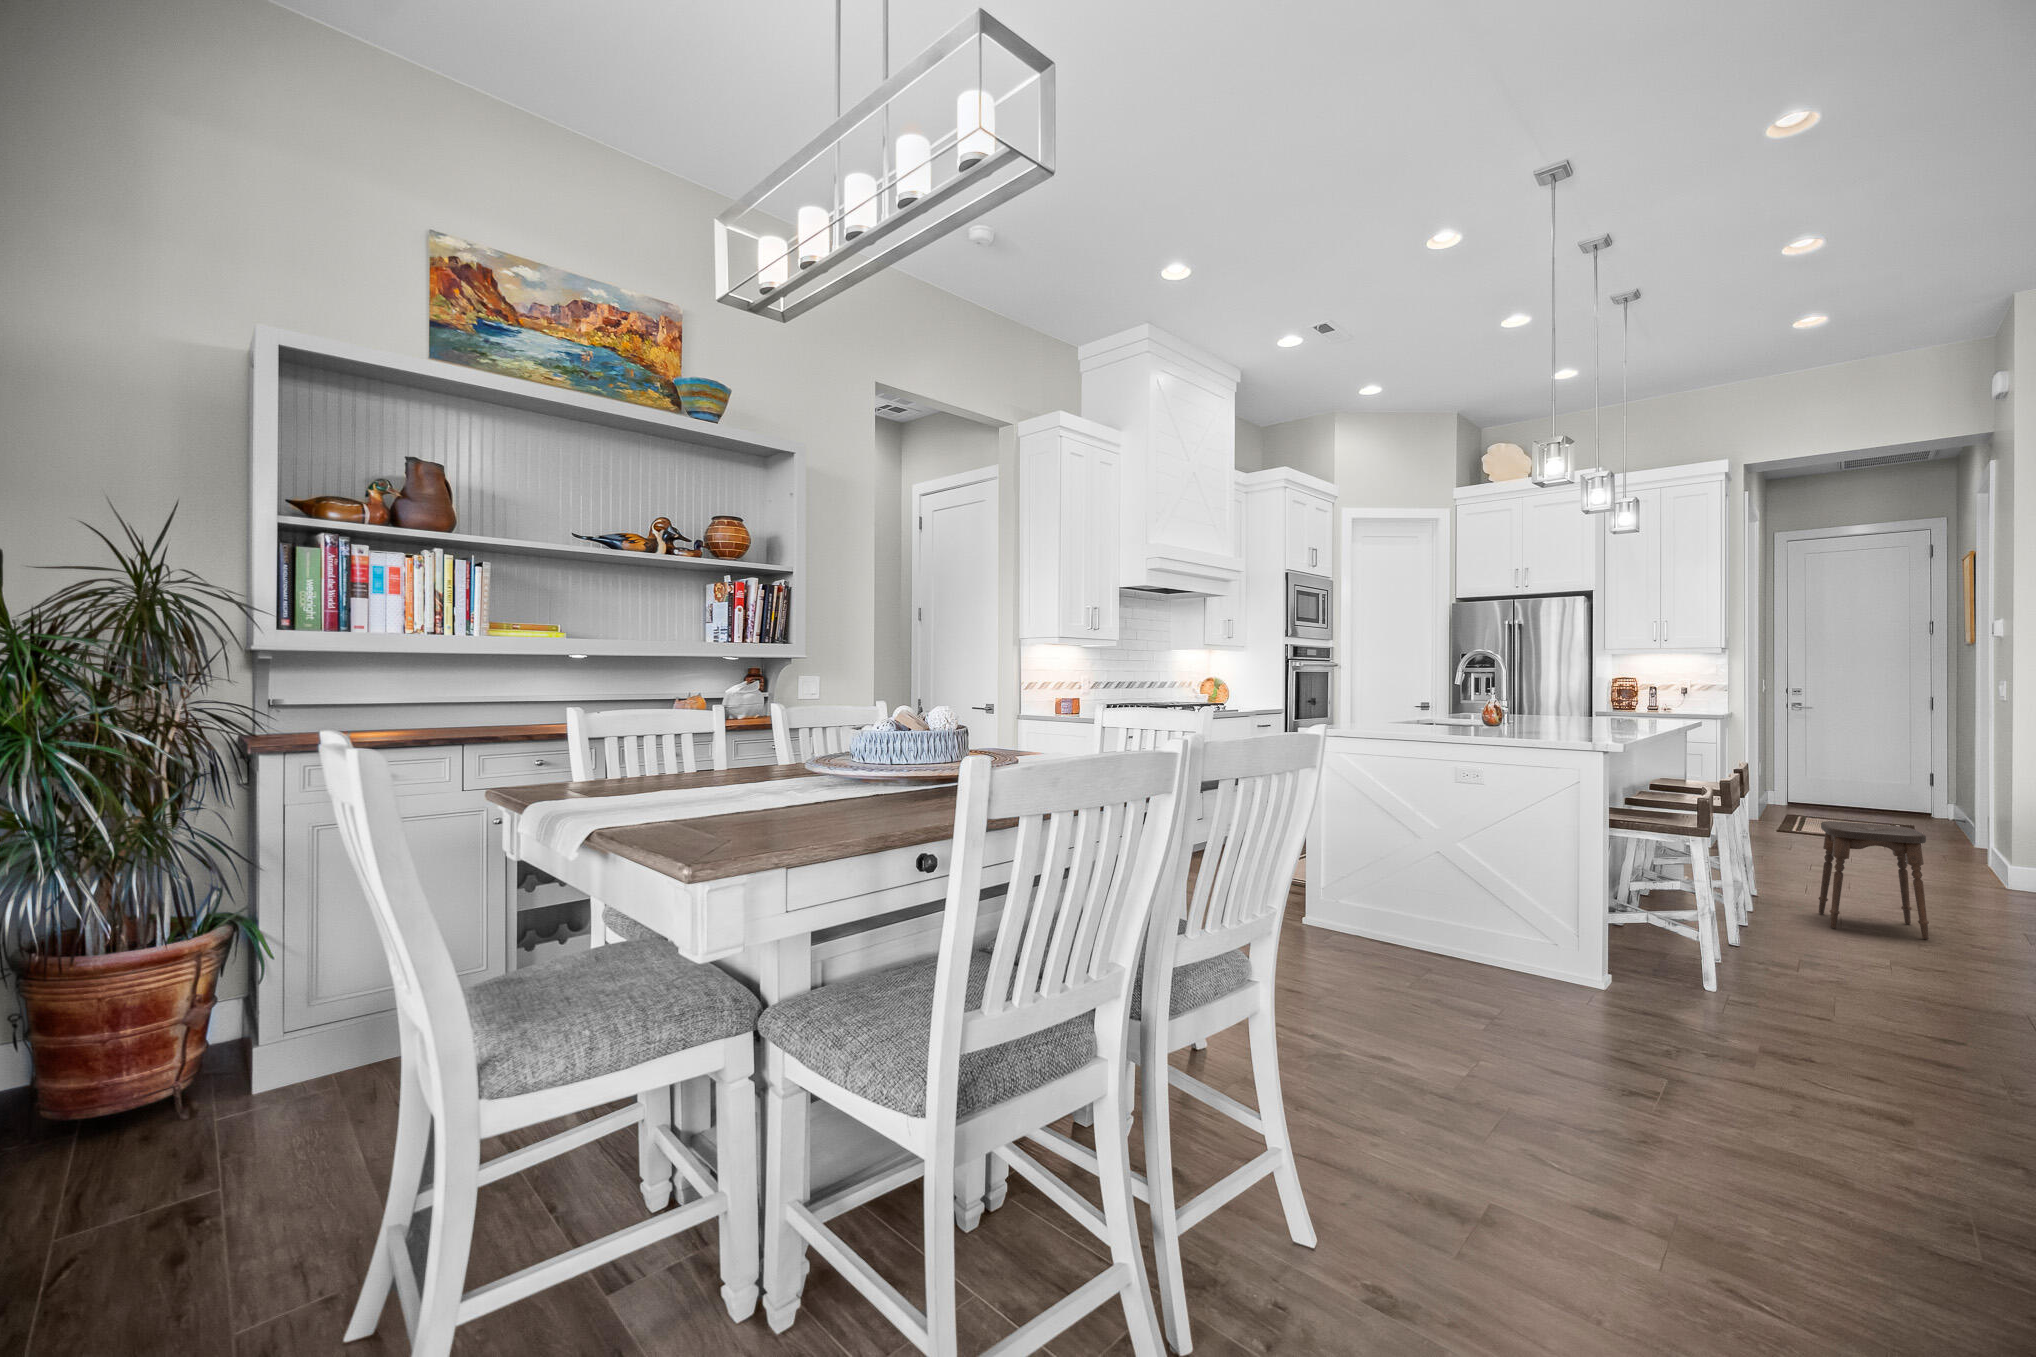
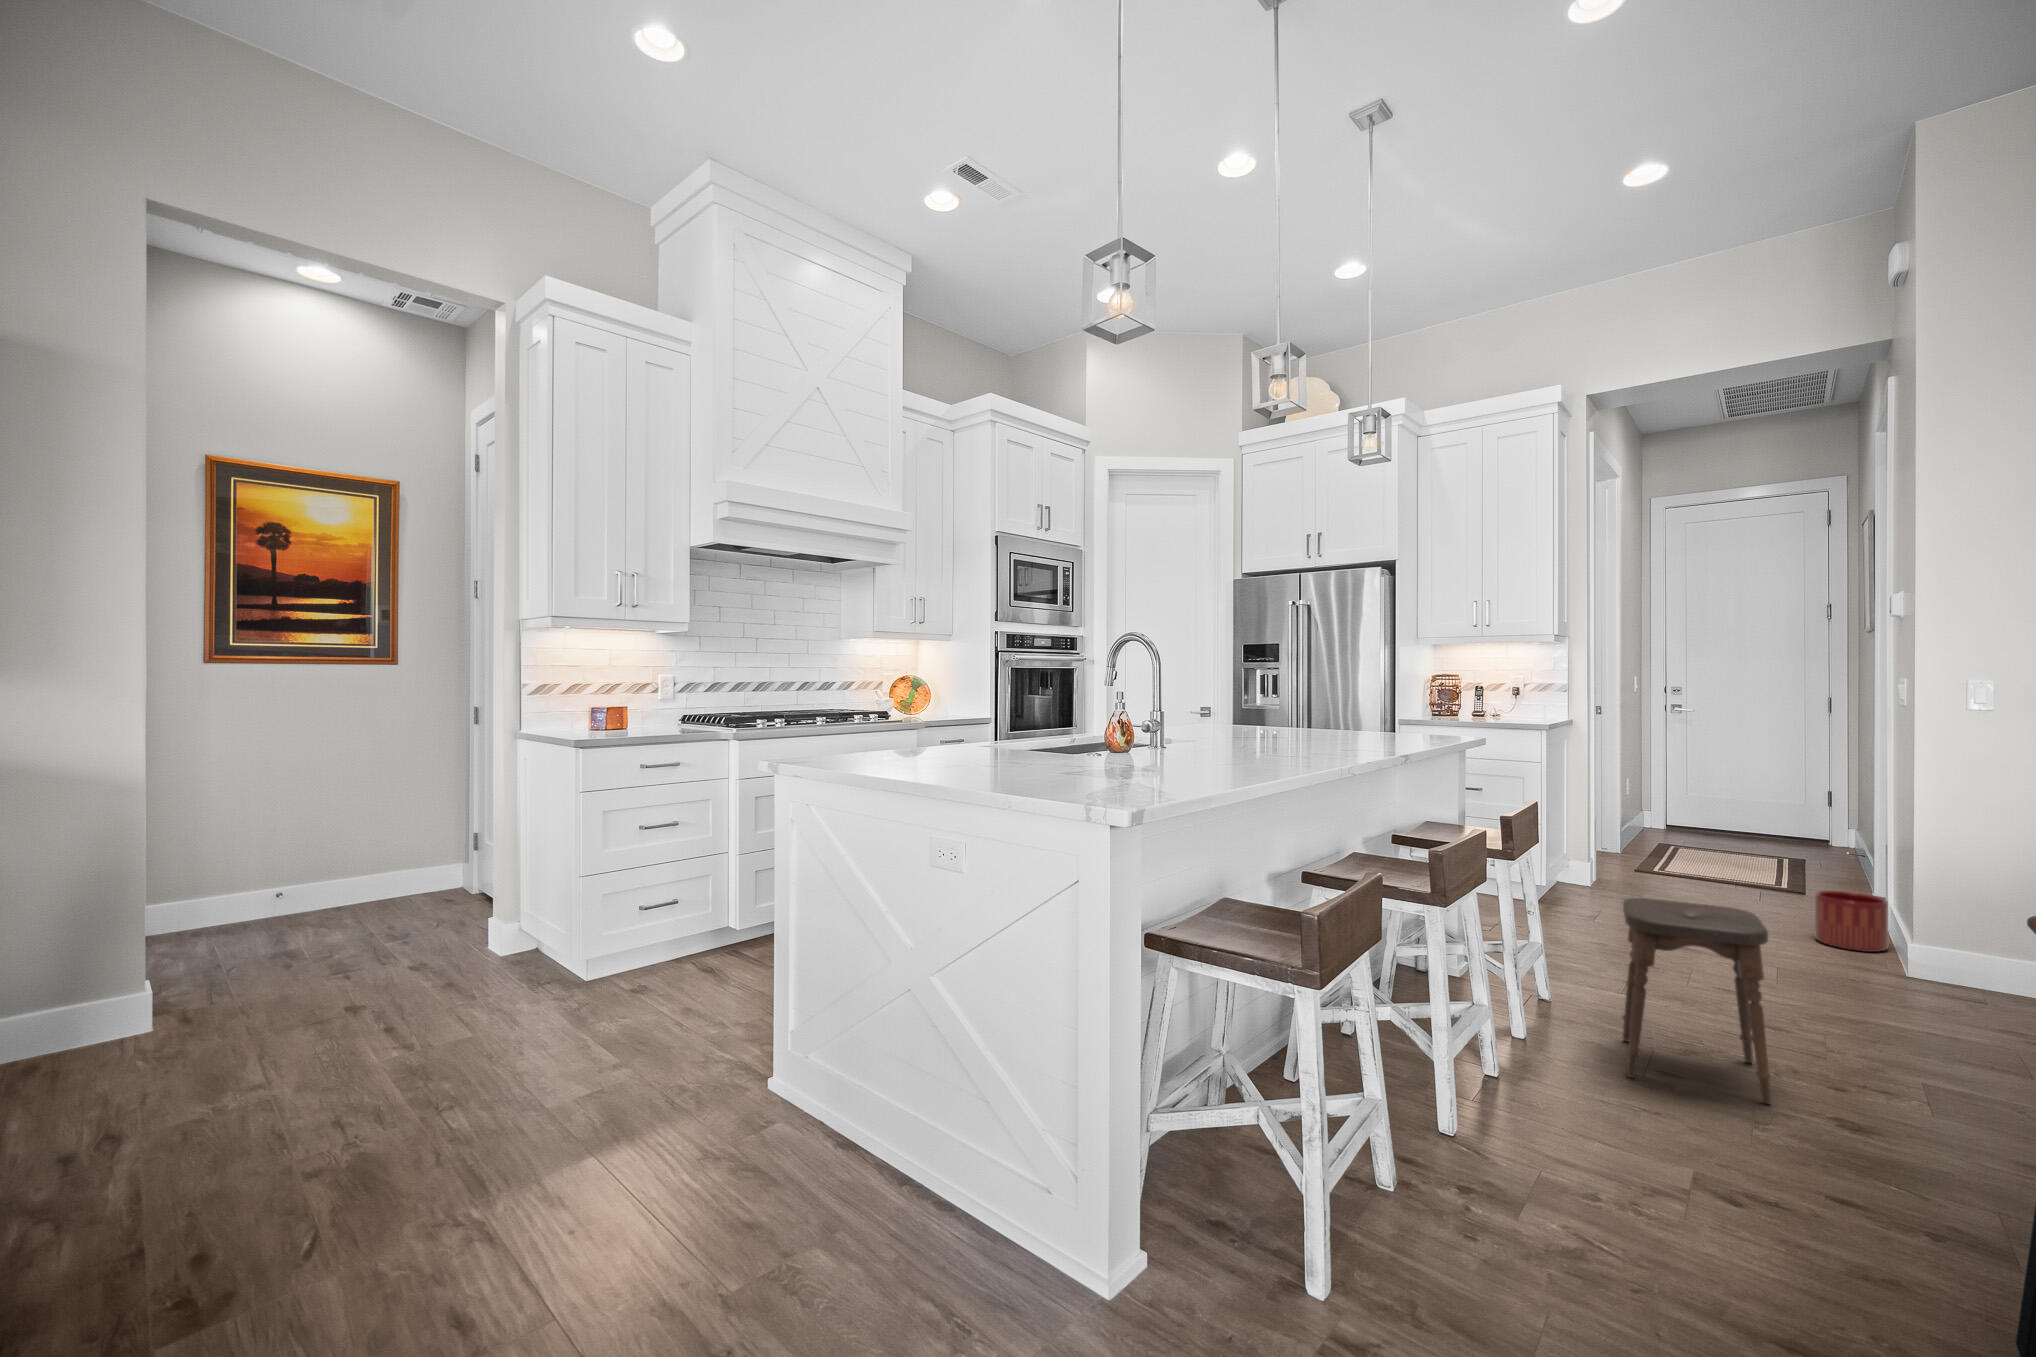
planter: none [1935,835,1993,877] -> present [1815,890,1888,952]

